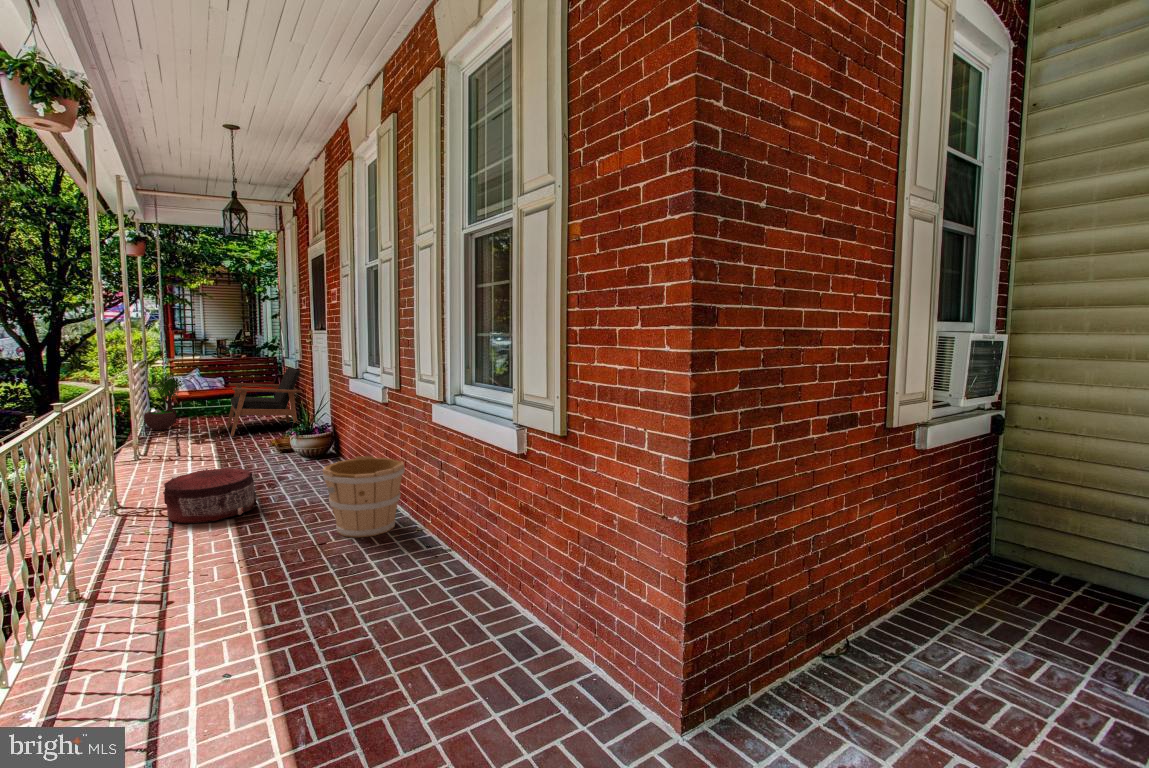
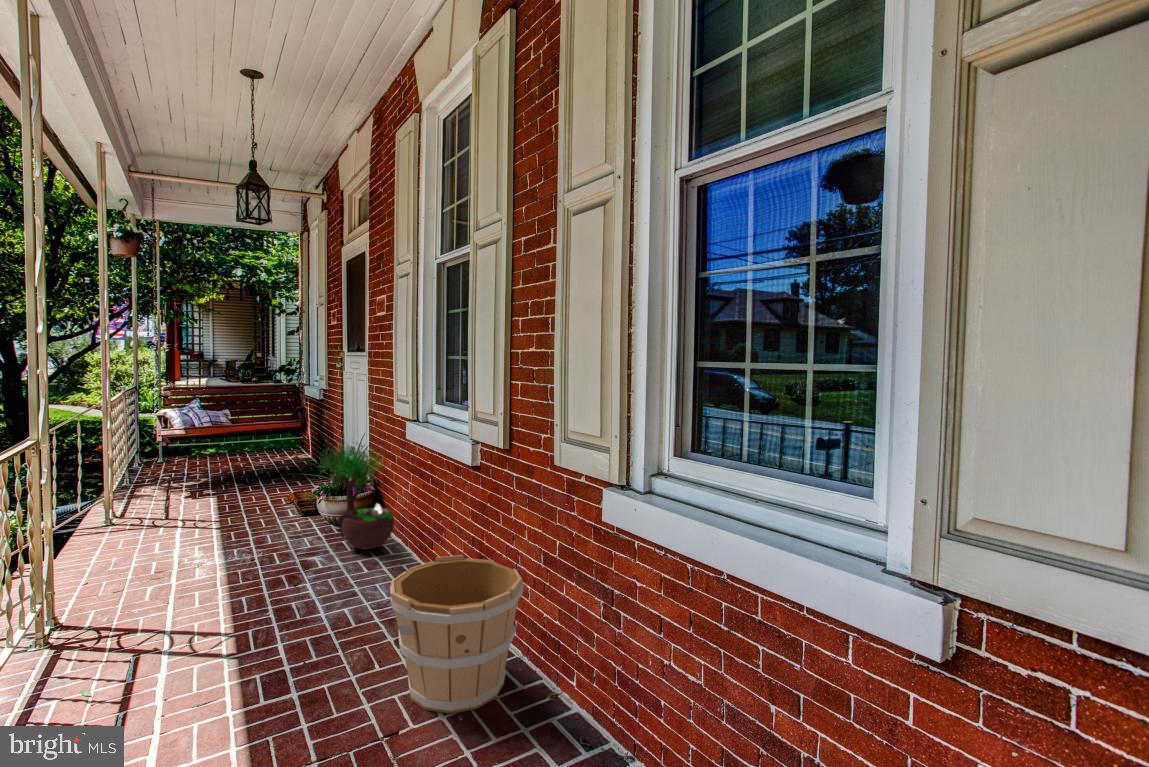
armchair: present [227,367,302,436] -> none [232,396,328,485]
potted tree: present [144,374,184,430] -> present [319,442,394,549]
pouf: present [163,467,258,523] -> none [122,562,275,671]

